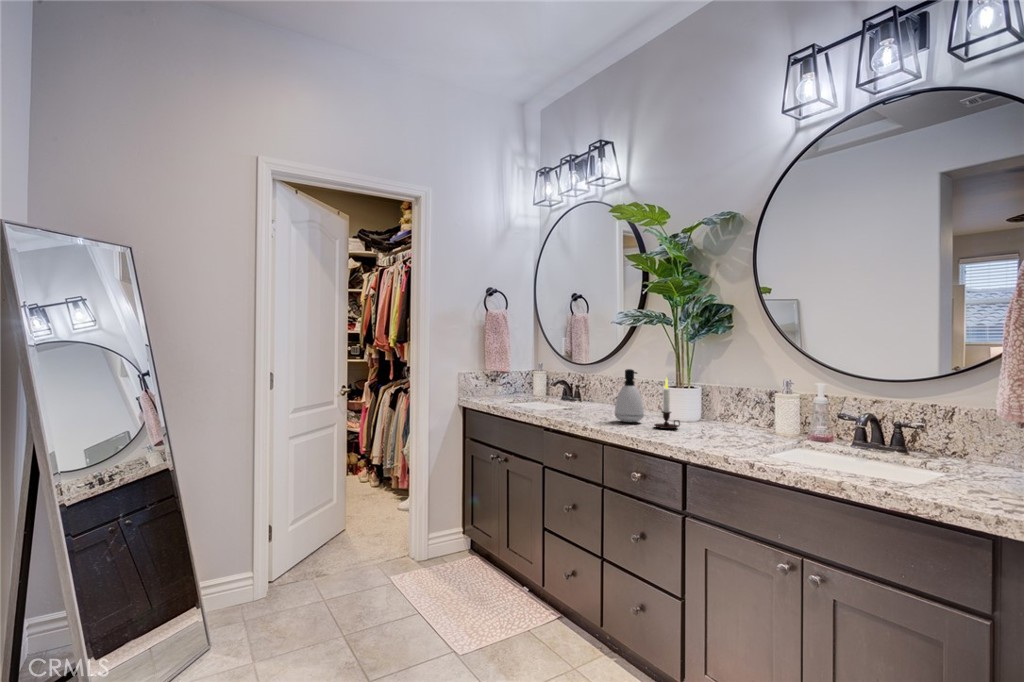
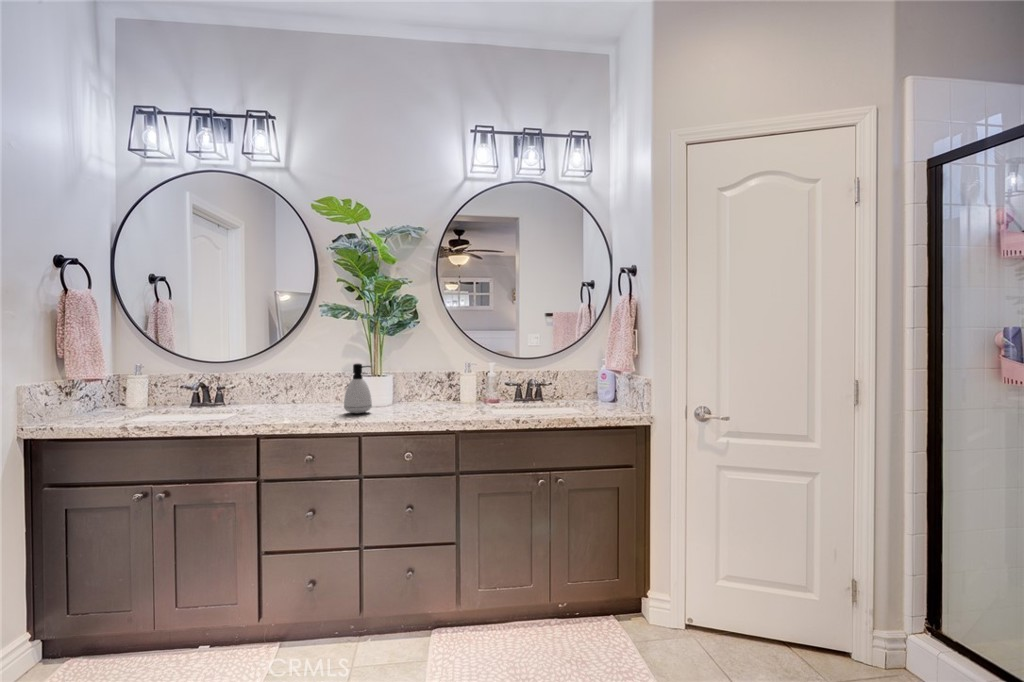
candle: present [654,377,680,429] -> none [389,367,416,413]

